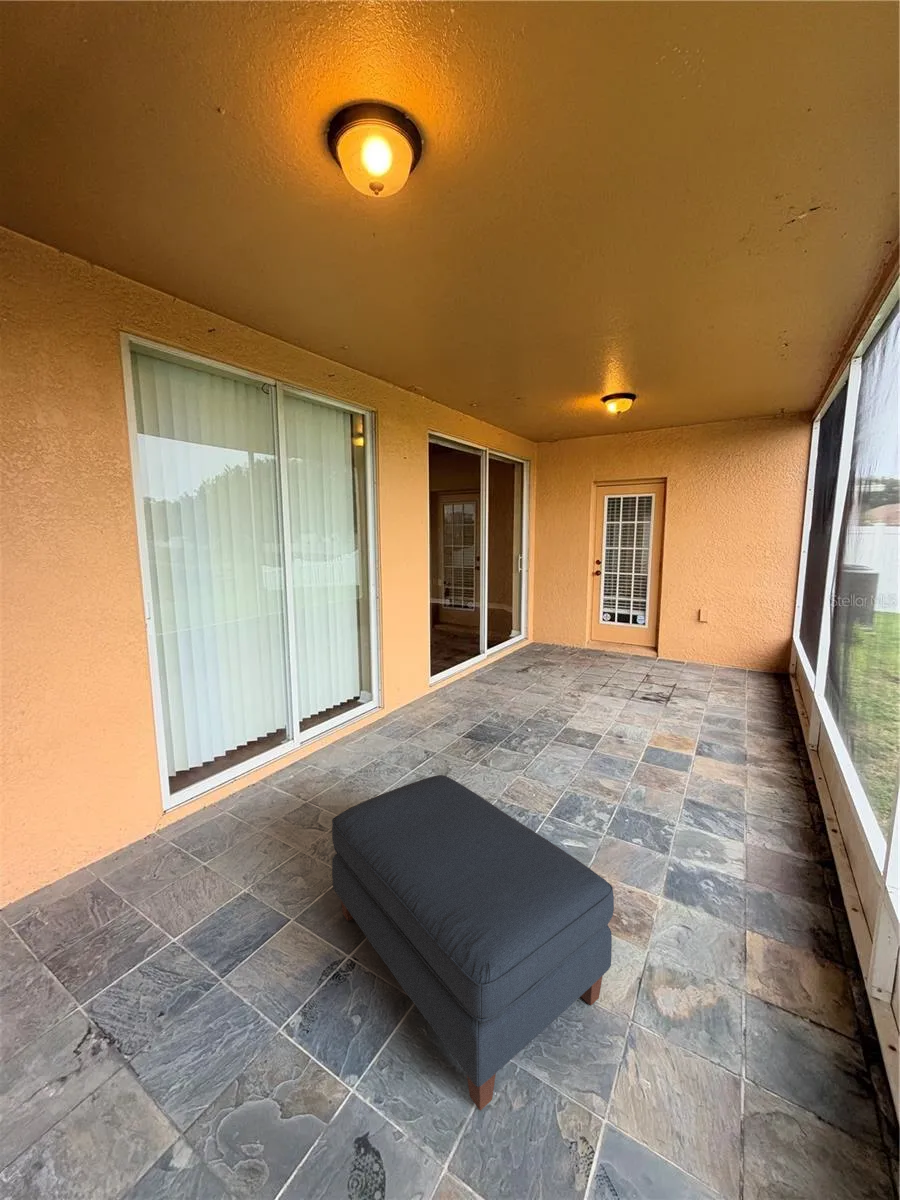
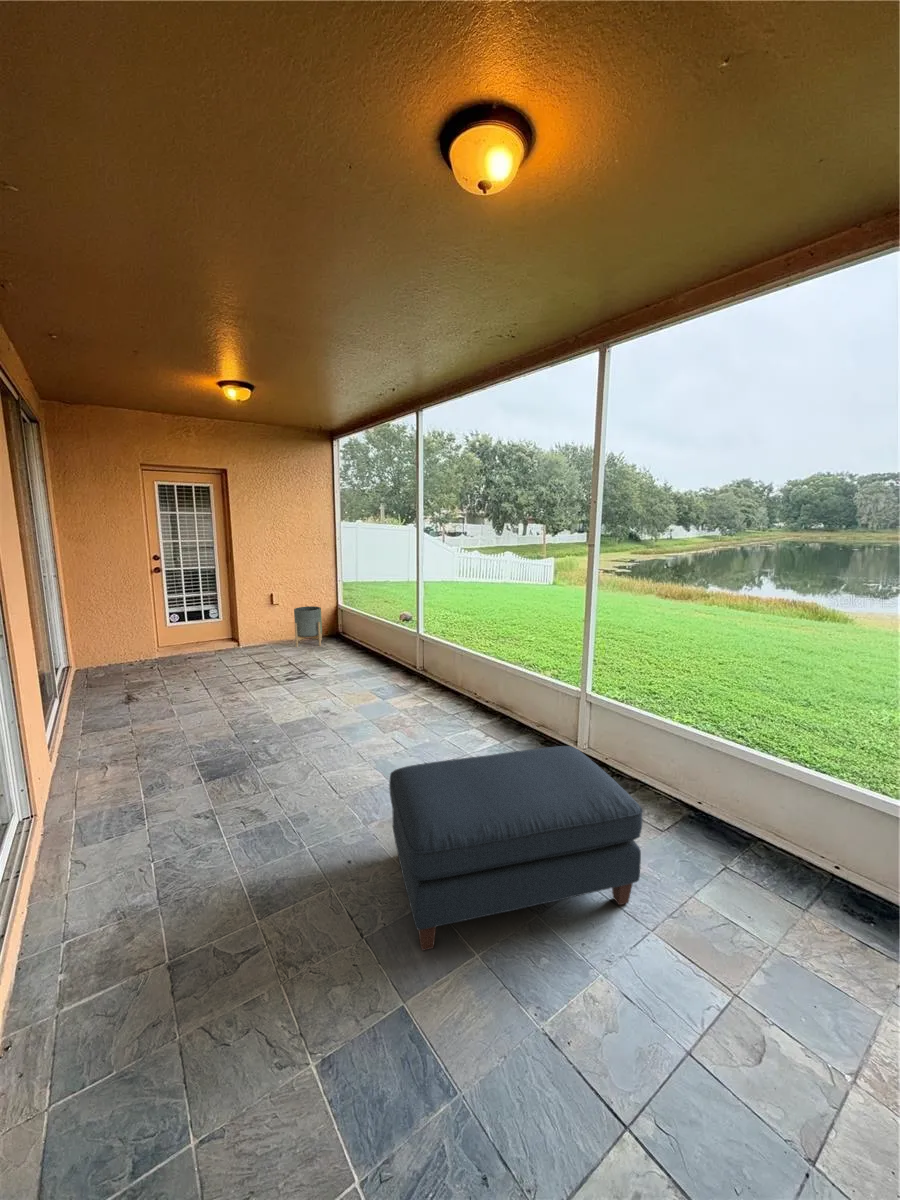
planter: none [710,630,755,680] -> present [294,606,322,647]

